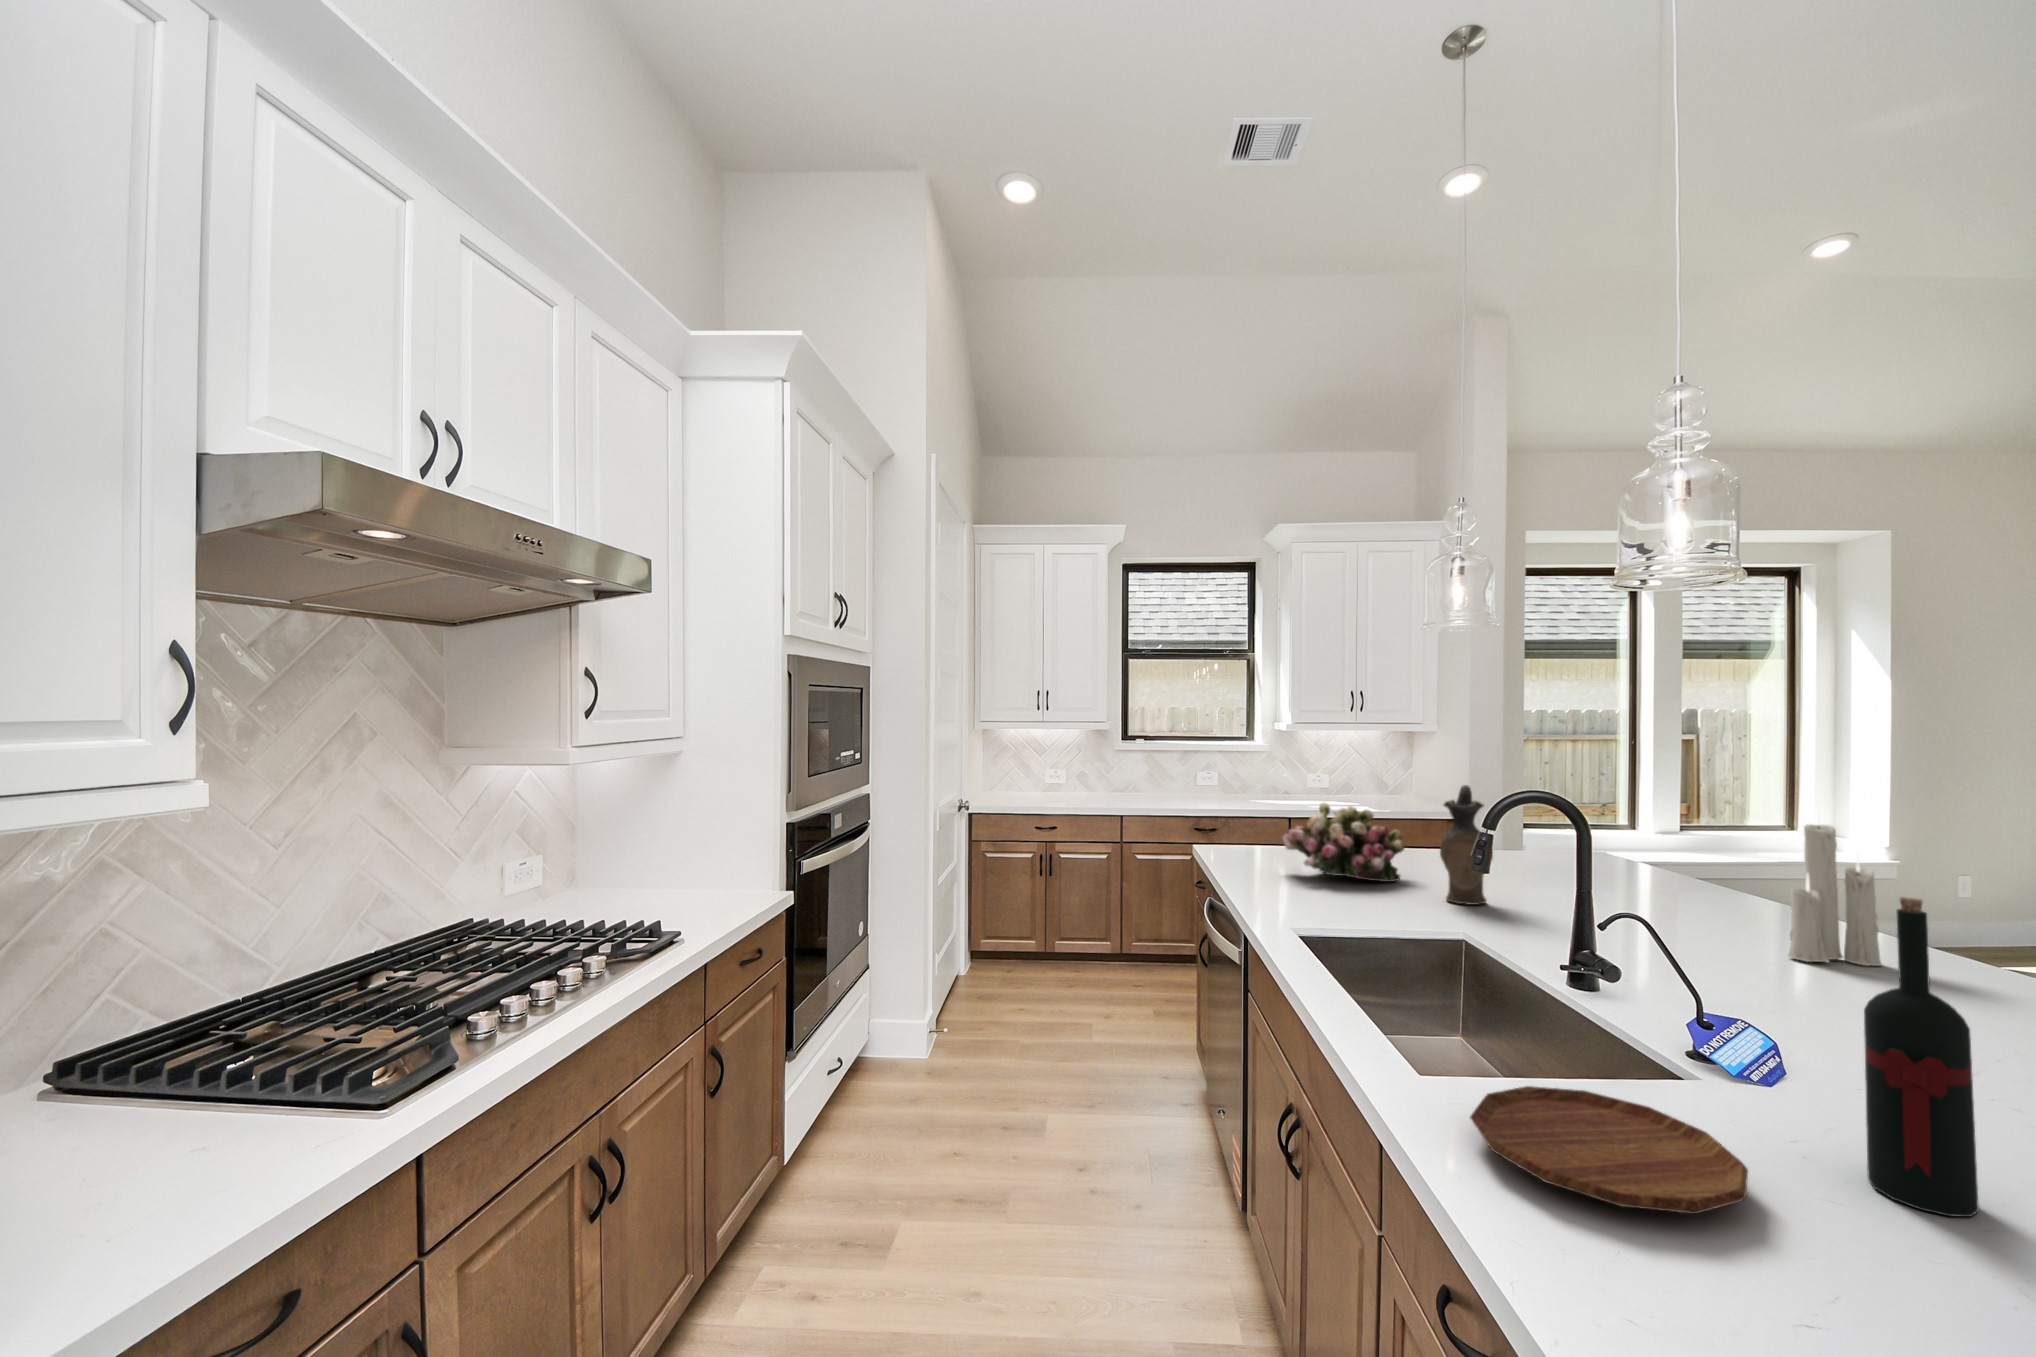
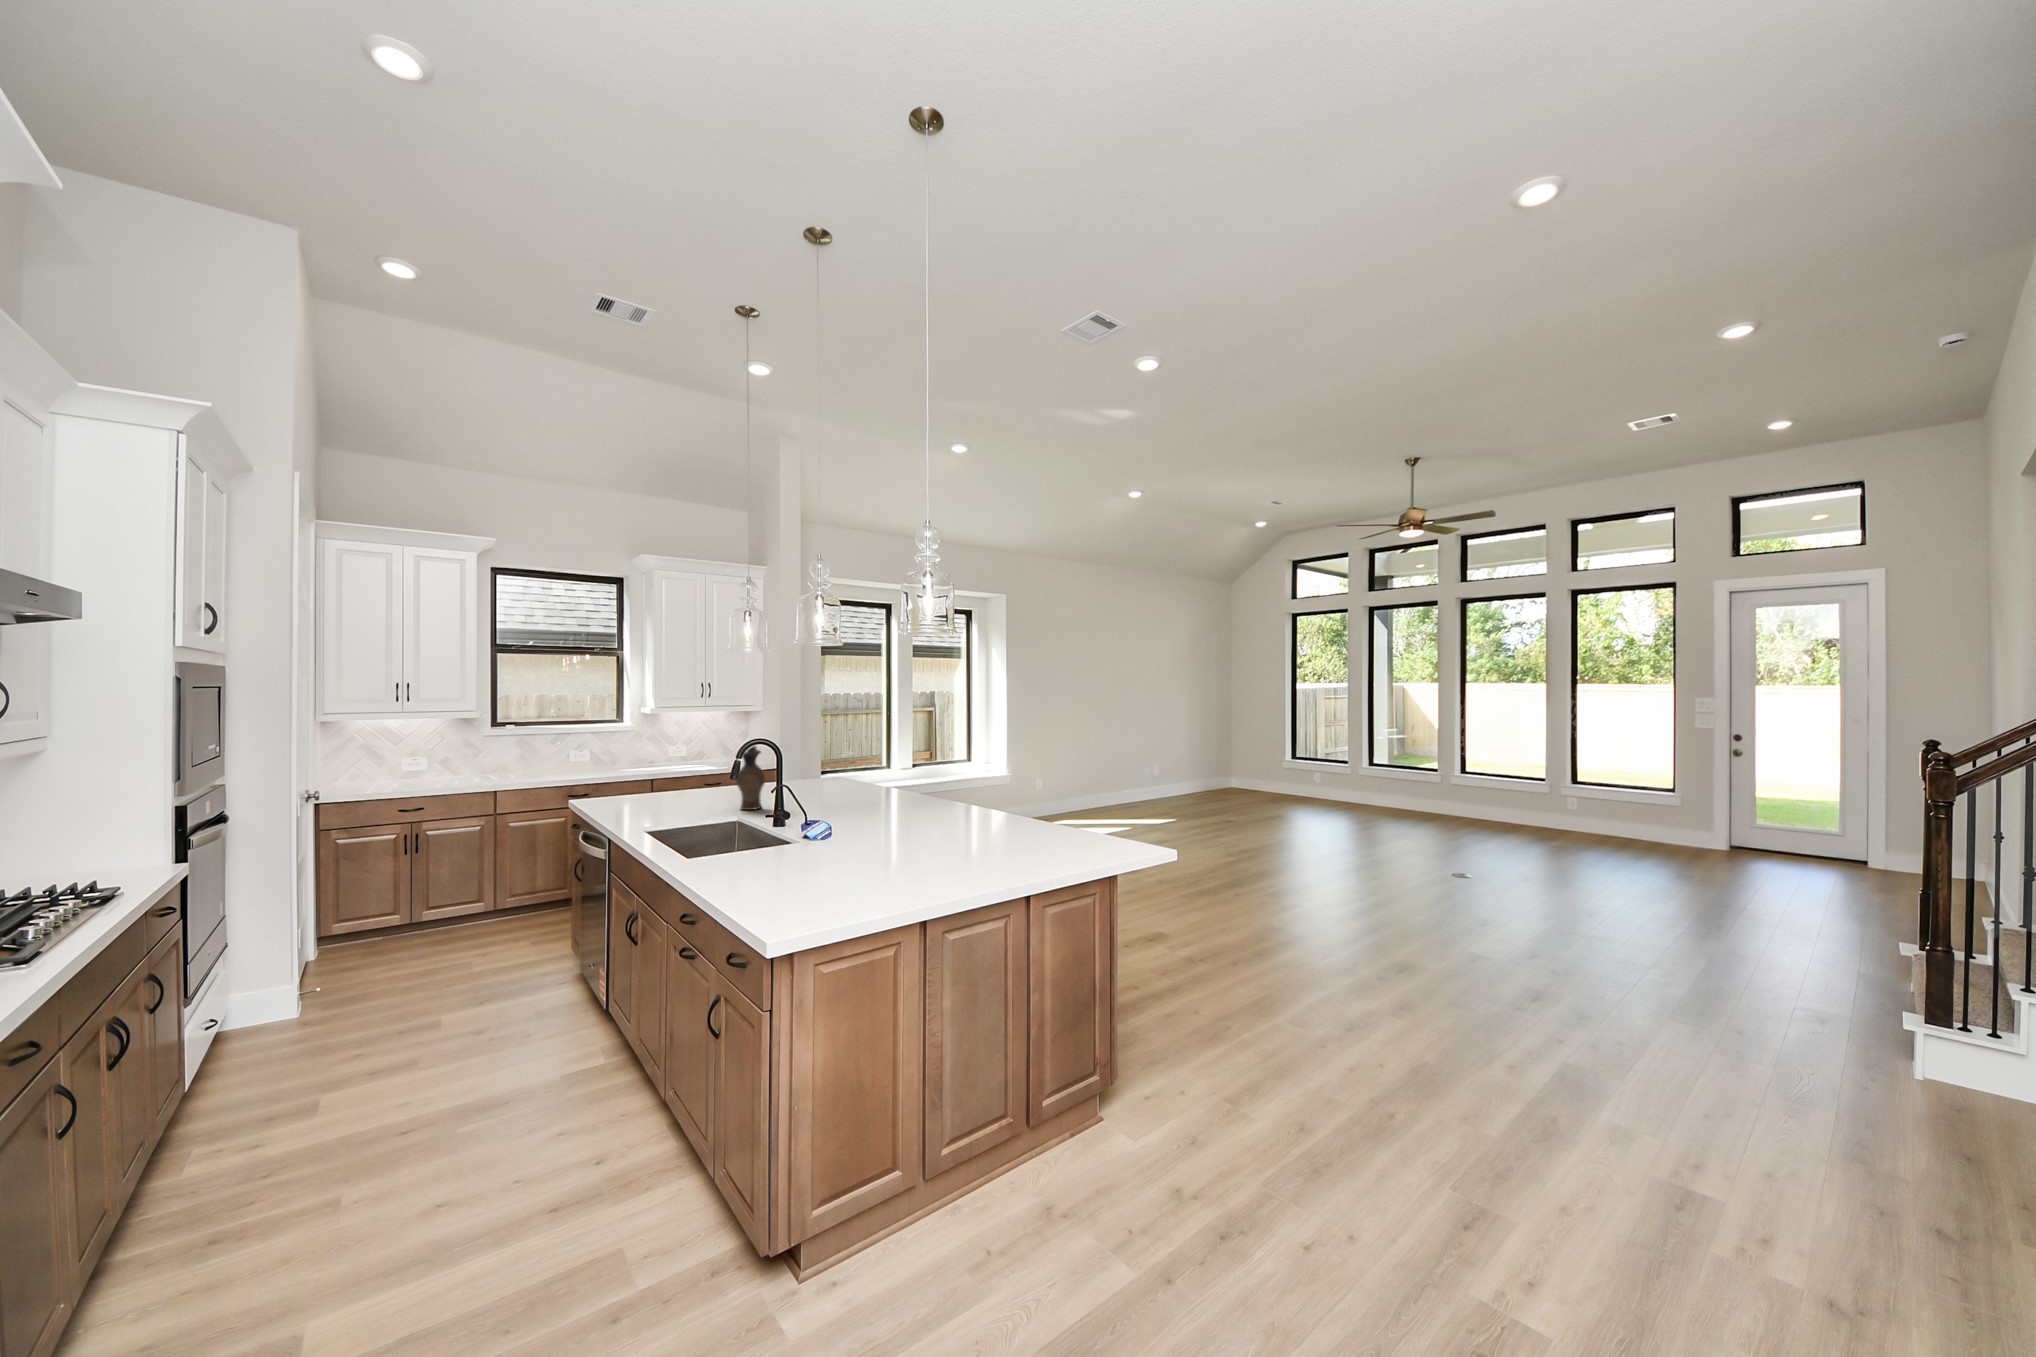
flower arrangement: present [1283,802,1405,882] -> none [639,759,720,805]
candle: present [1788,812,1882,966] -> none [886,737,921,812]
wine bottle: present [1864,897,1979,1217] -> none [845,764,871,865]
tray: present [1470,1086,1748,1214] -> none [713,854,804,878]

